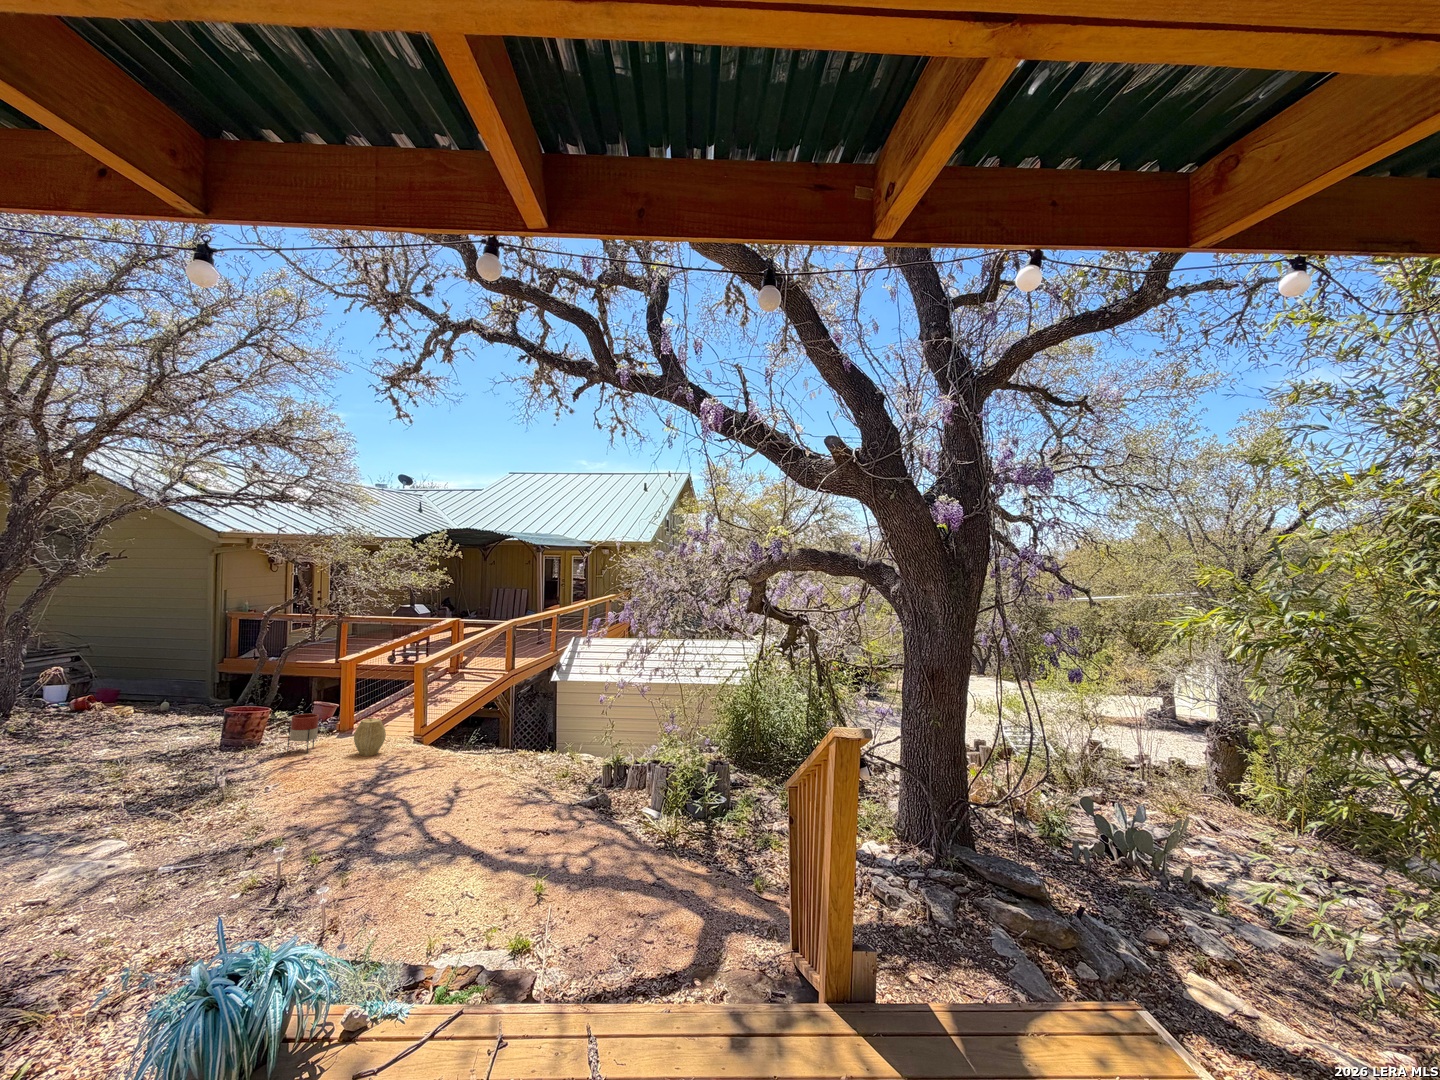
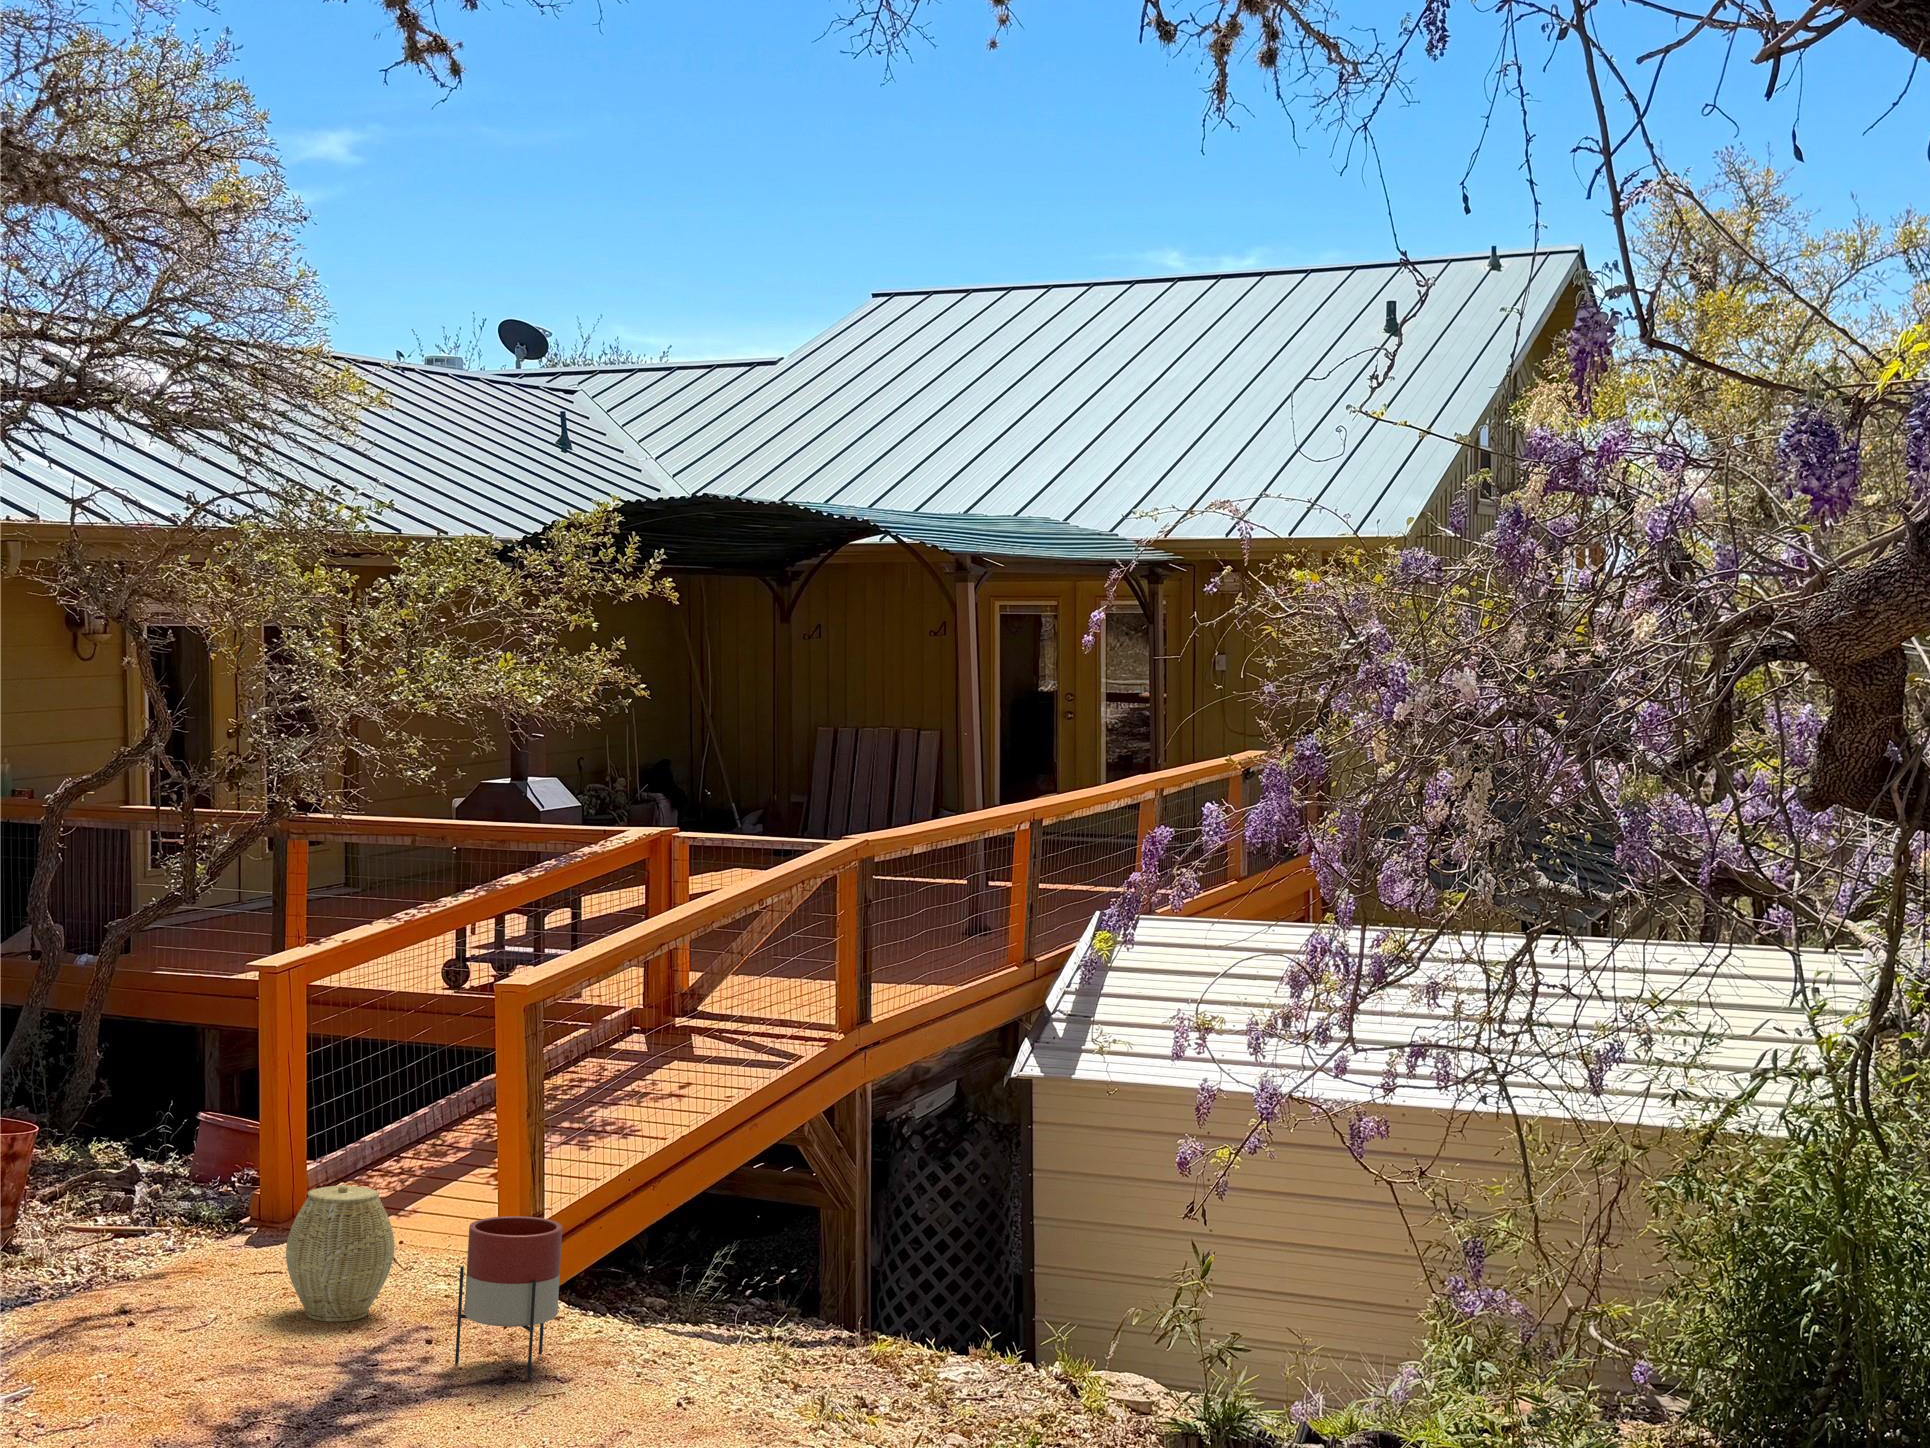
planter: present [287,714,319,754] -> present [455,1216,562,1379]

